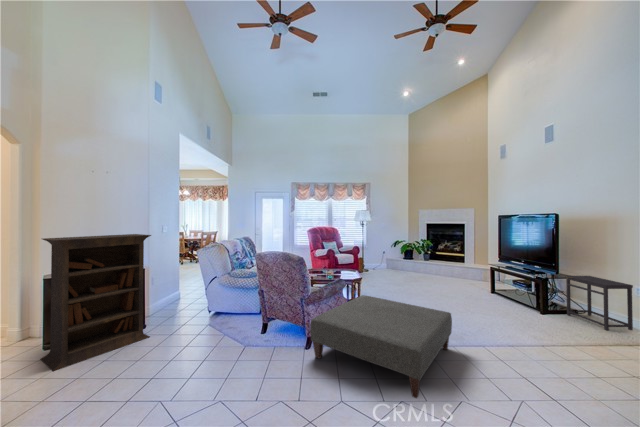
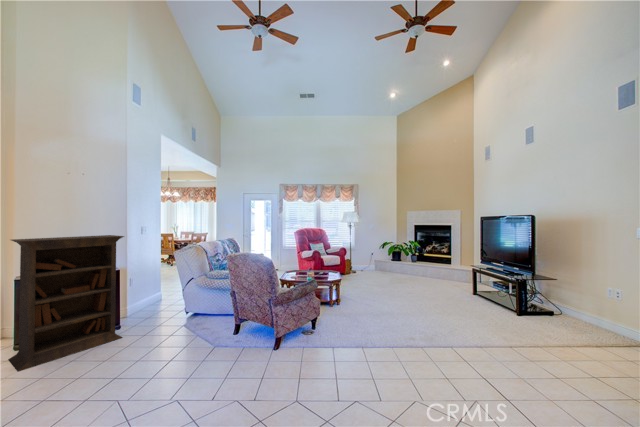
side table: present [566,276,633,330] -> none [542,277,606,332]
ottoman: present [310,295,452,398] -> none [277,297,420,400]

